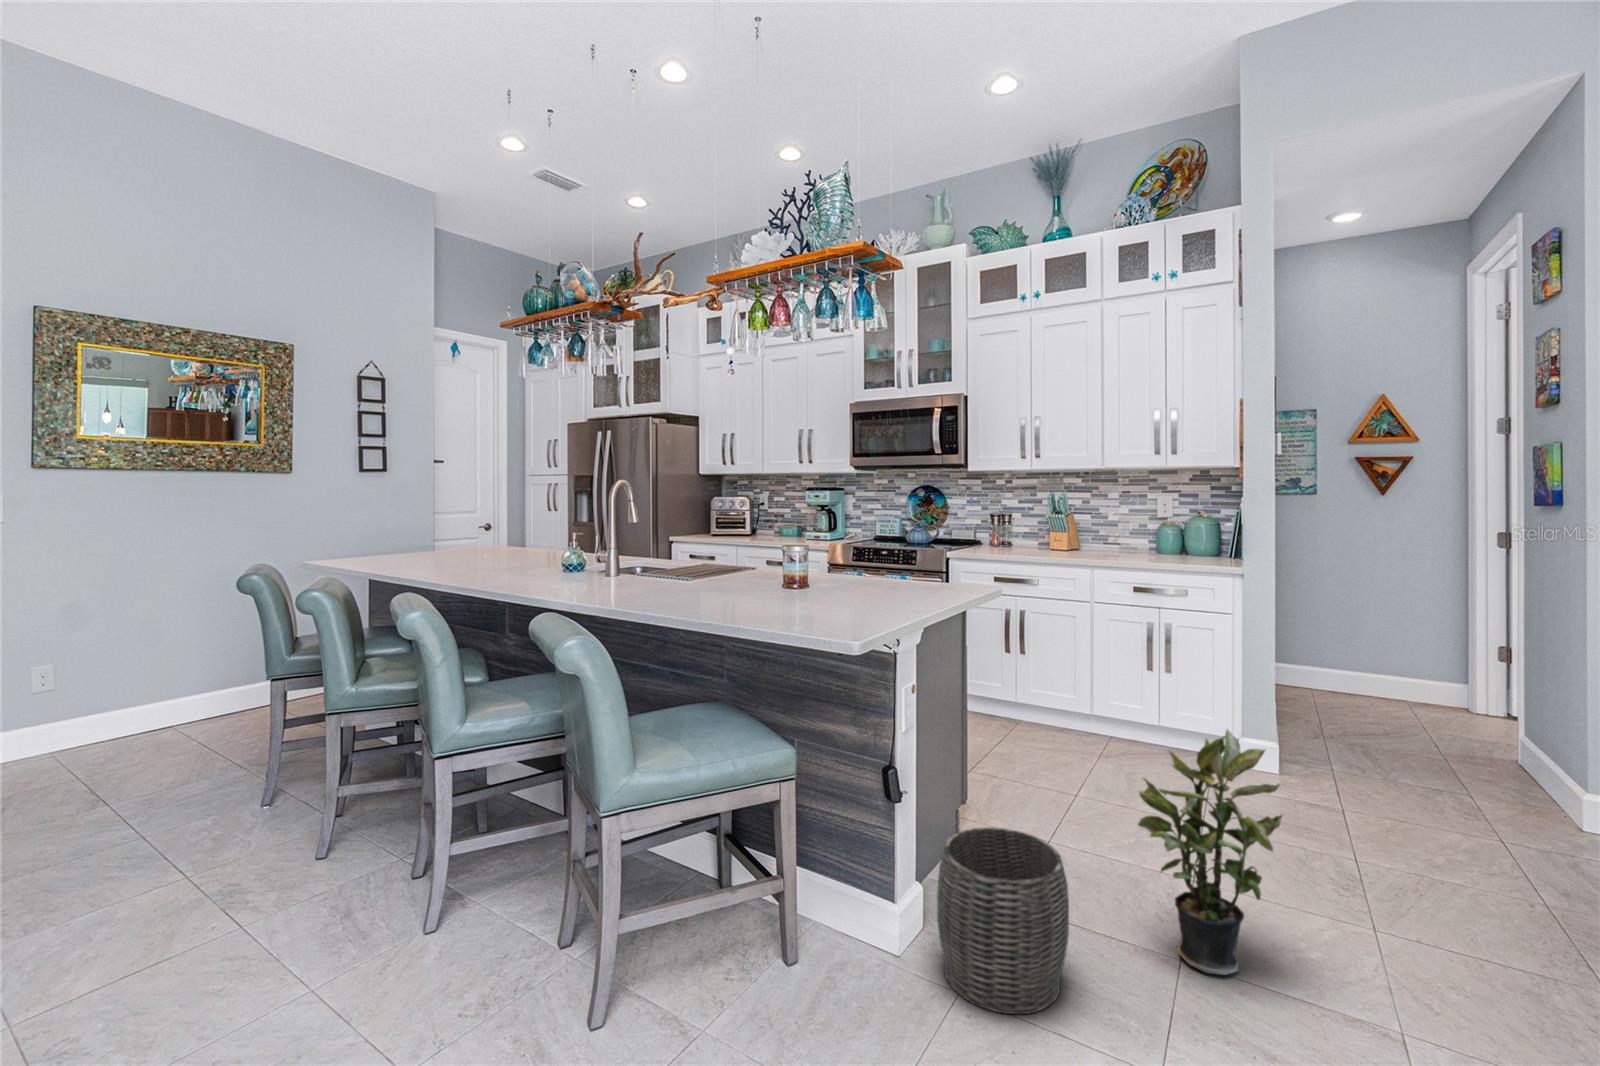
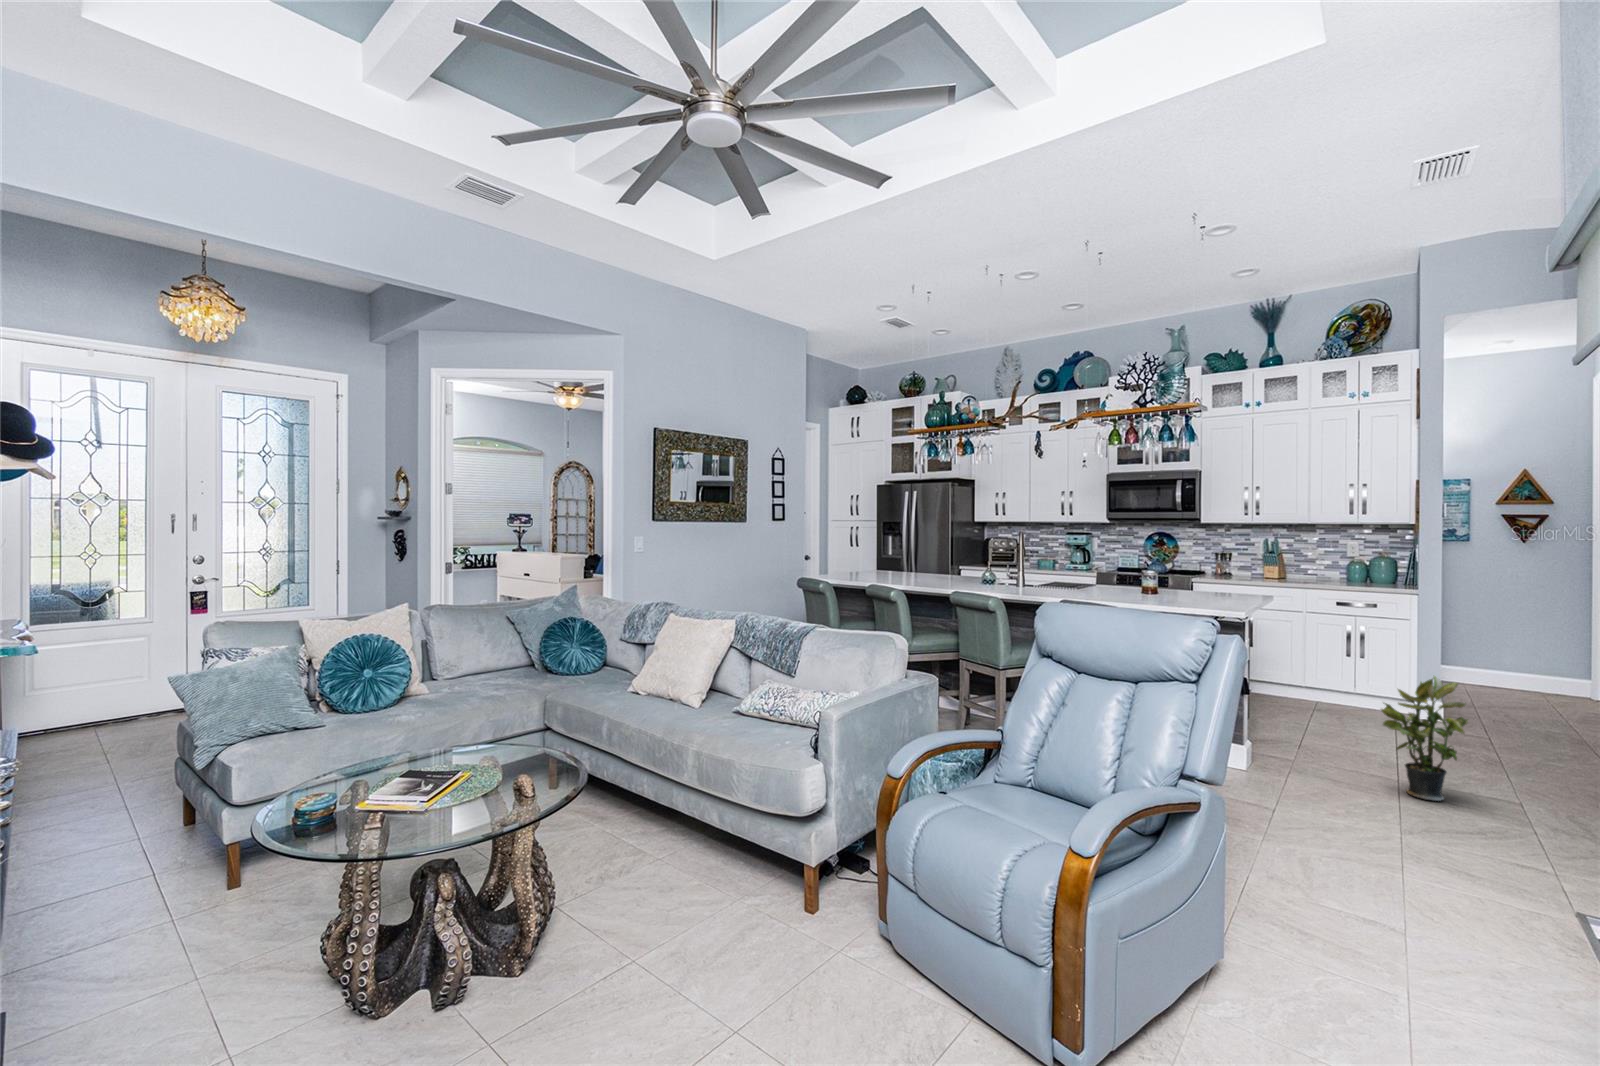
woven basket: present [937,827,1069,1014] -> none [1272,723,1351,806]

